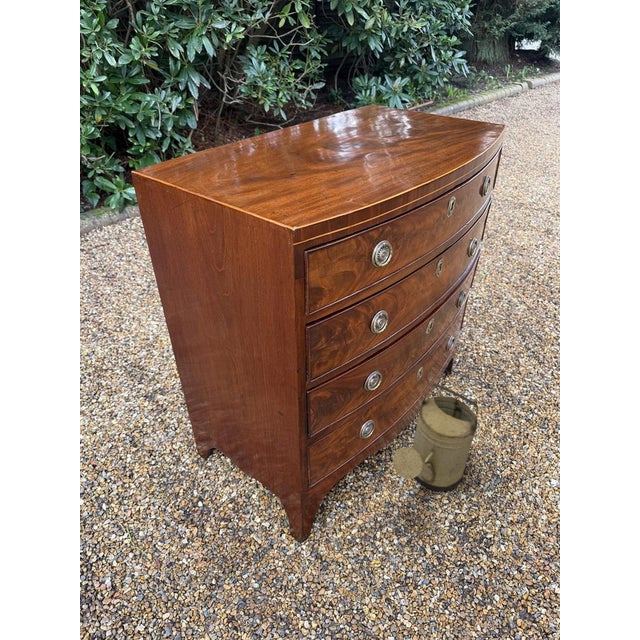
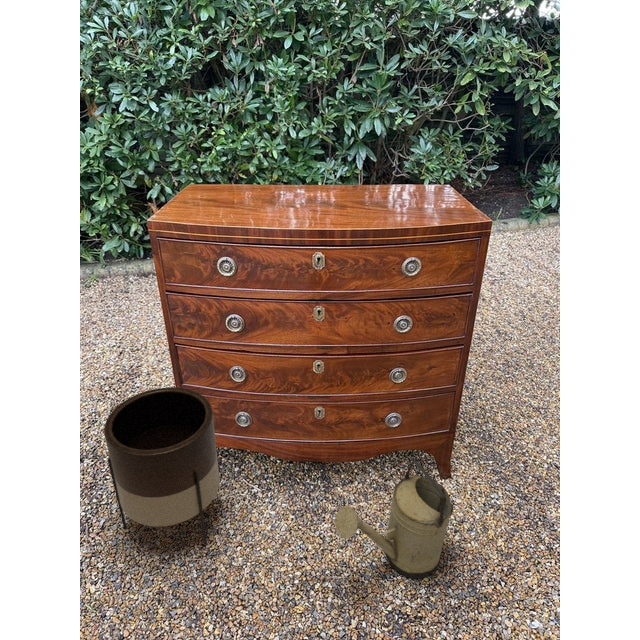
planter: none [102,391,246,576] -> present [104,387,220,544]

